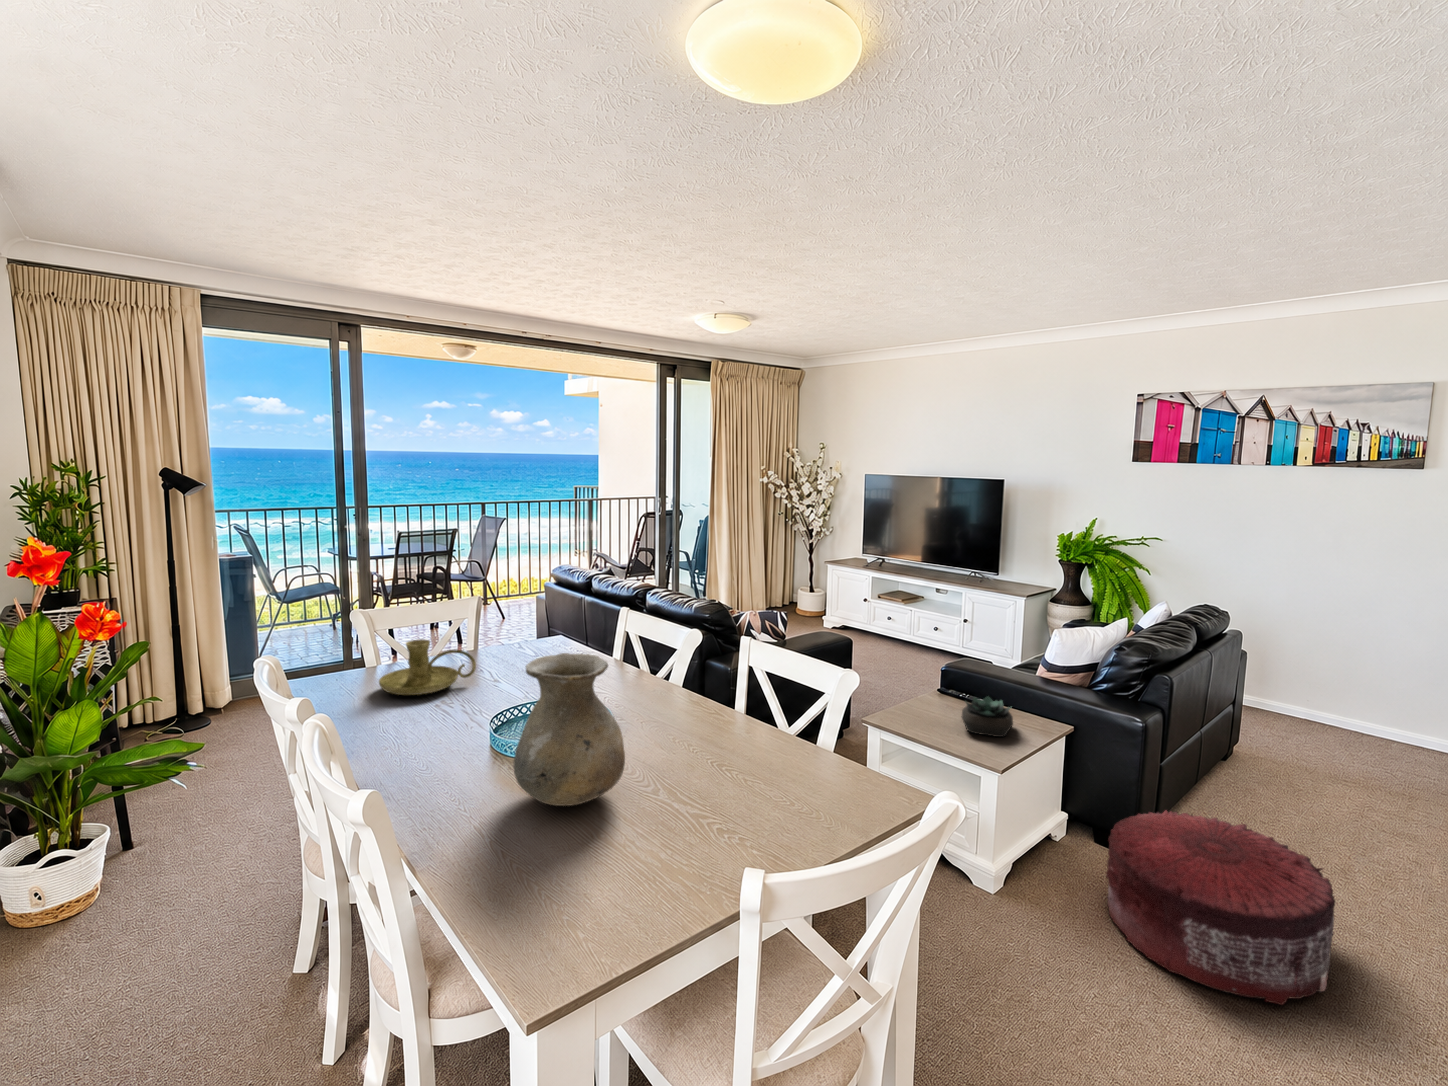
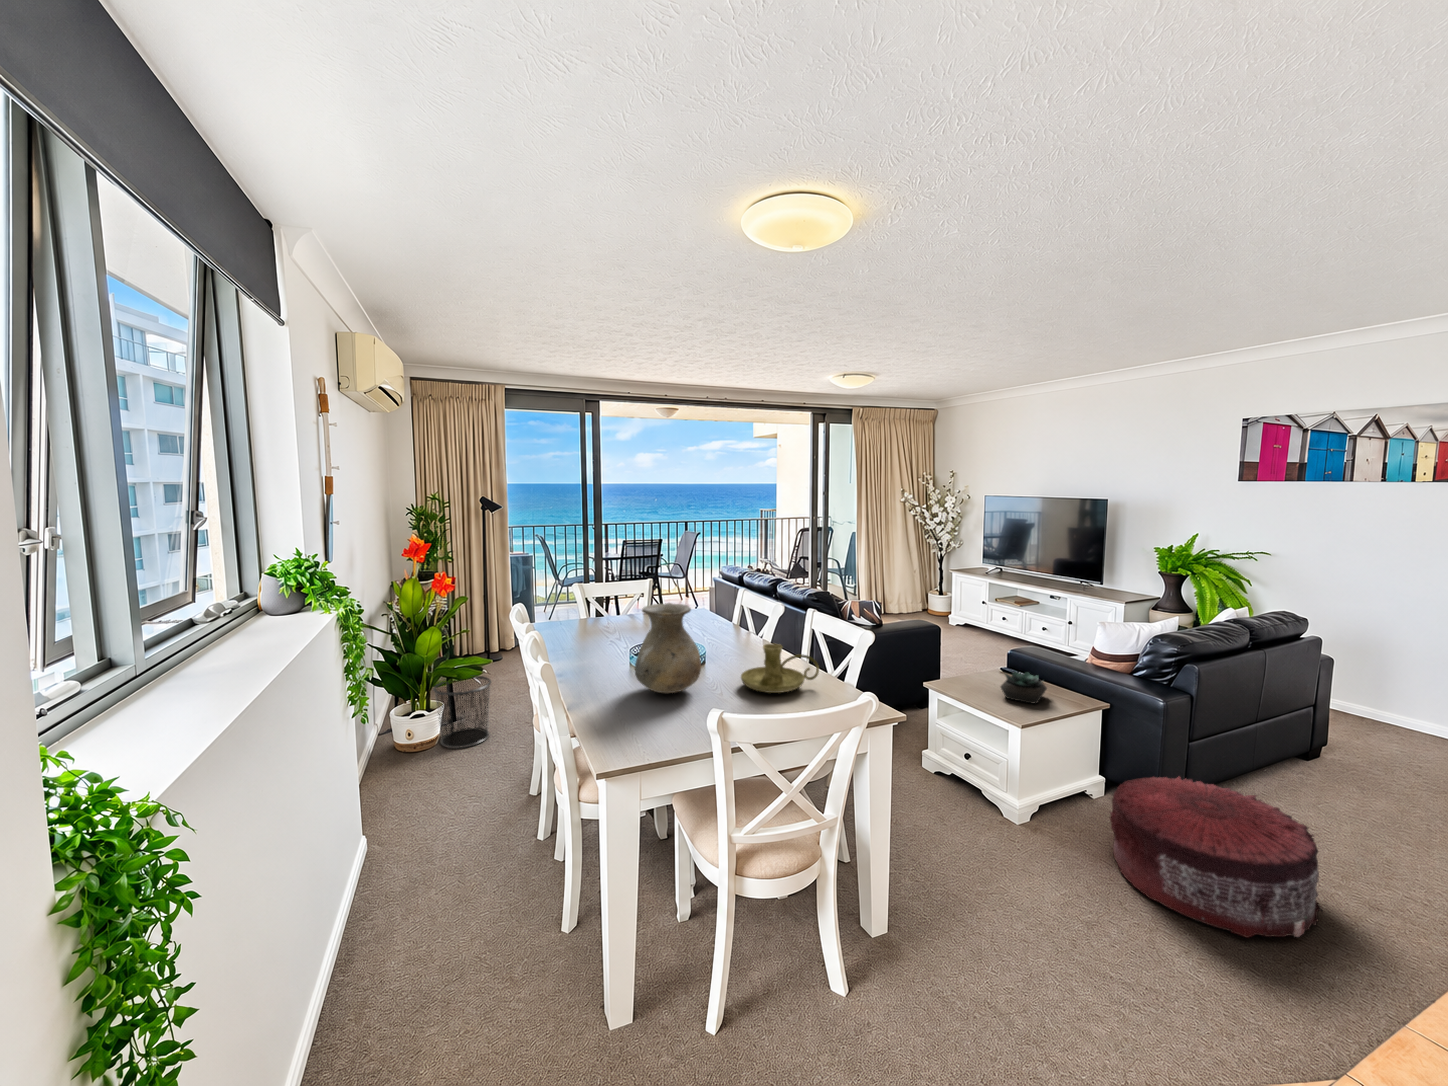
candle holder: present [379,639,476,695] -> present [741,644,819,693]
waste bin: none [84,770,202,902] -> present [433,676,491,748]

